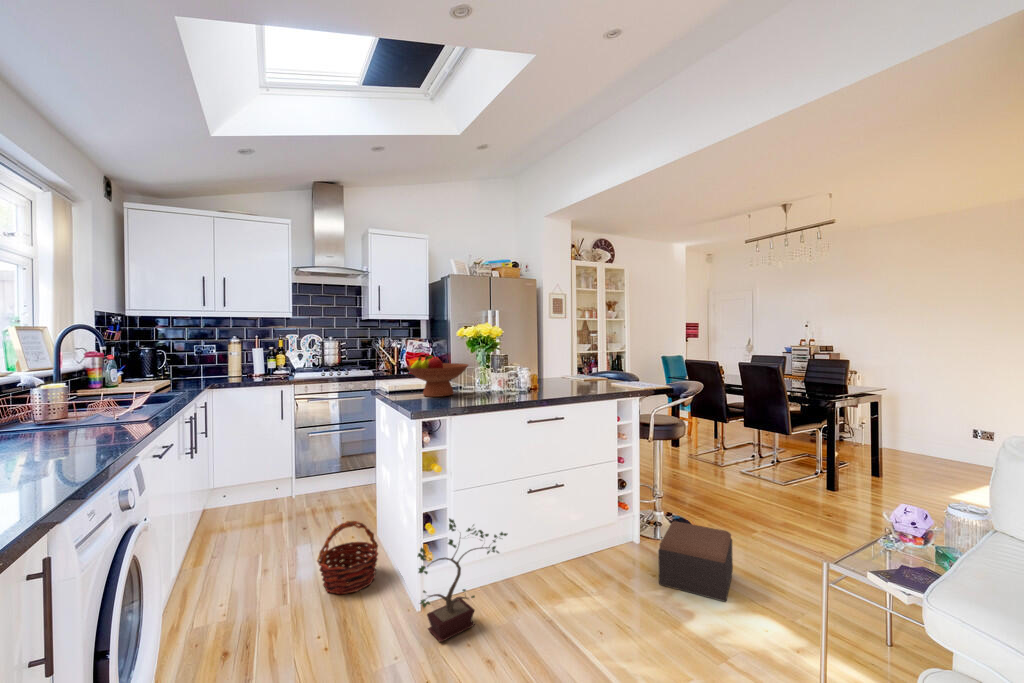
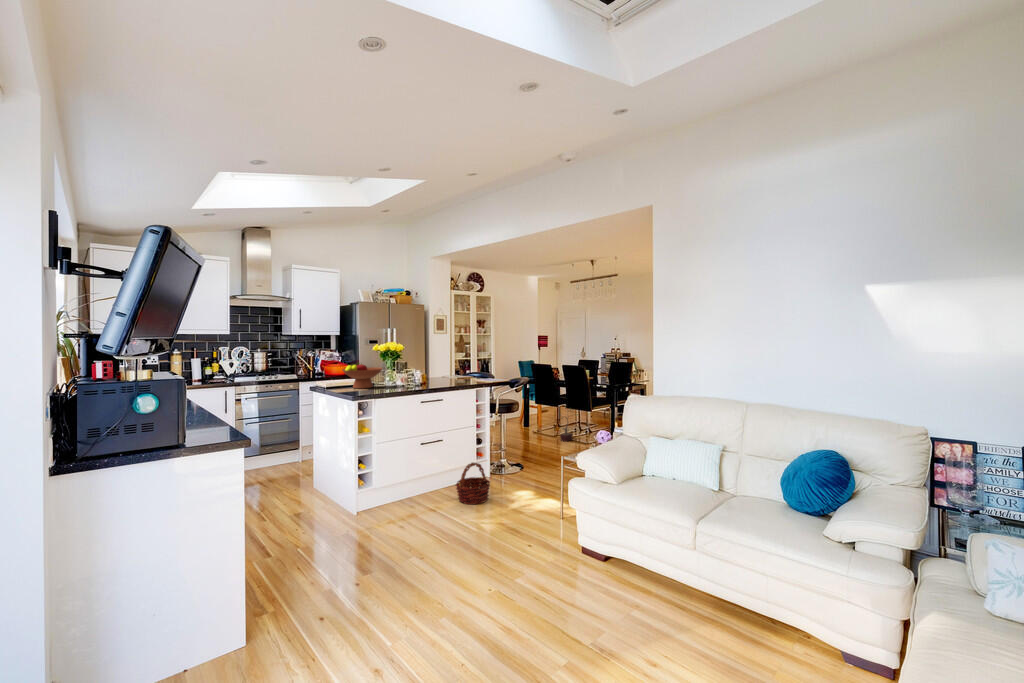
potted plant: present [418,519,507,642] -> present [560,419,573,441]
basket: present [317,521,378,594] -> present [456,463,490,504]
footstool: present [658,521,733,602] -> none [498,459,540,496]

